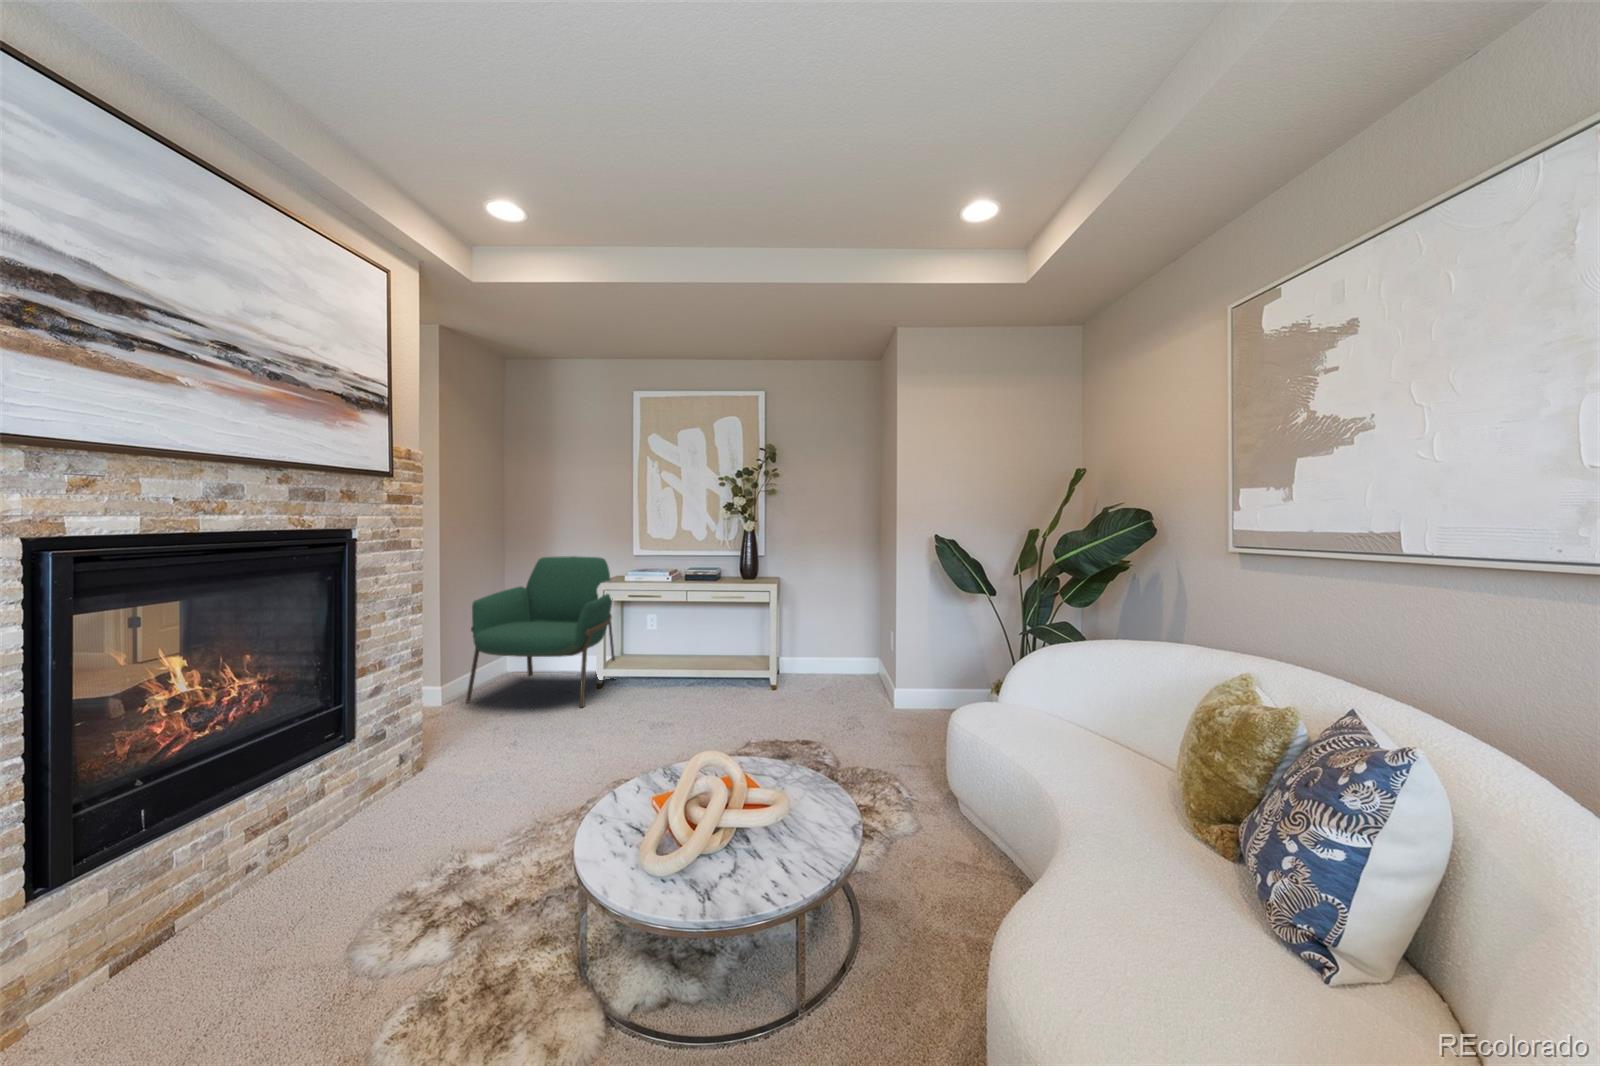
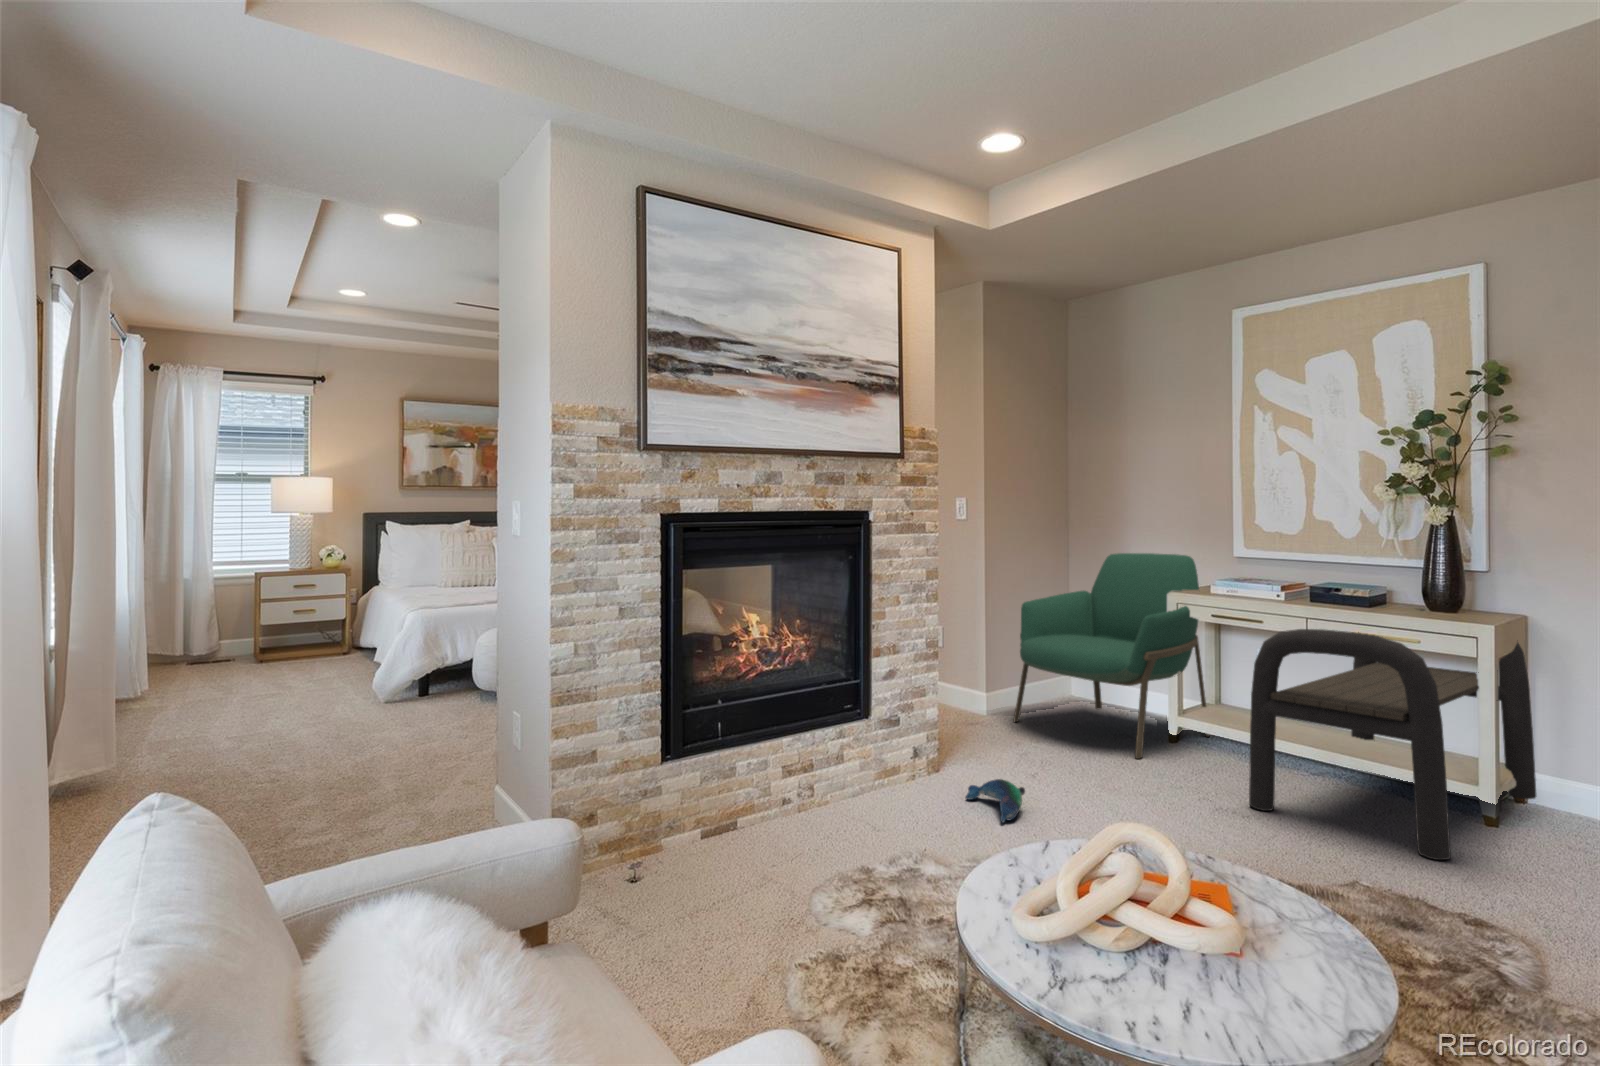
bench: none [666,585,777,722] -> present [1249,609,1536,860]
plush toy: none [466,757,525,794] -> present [966,779,1025,823]

